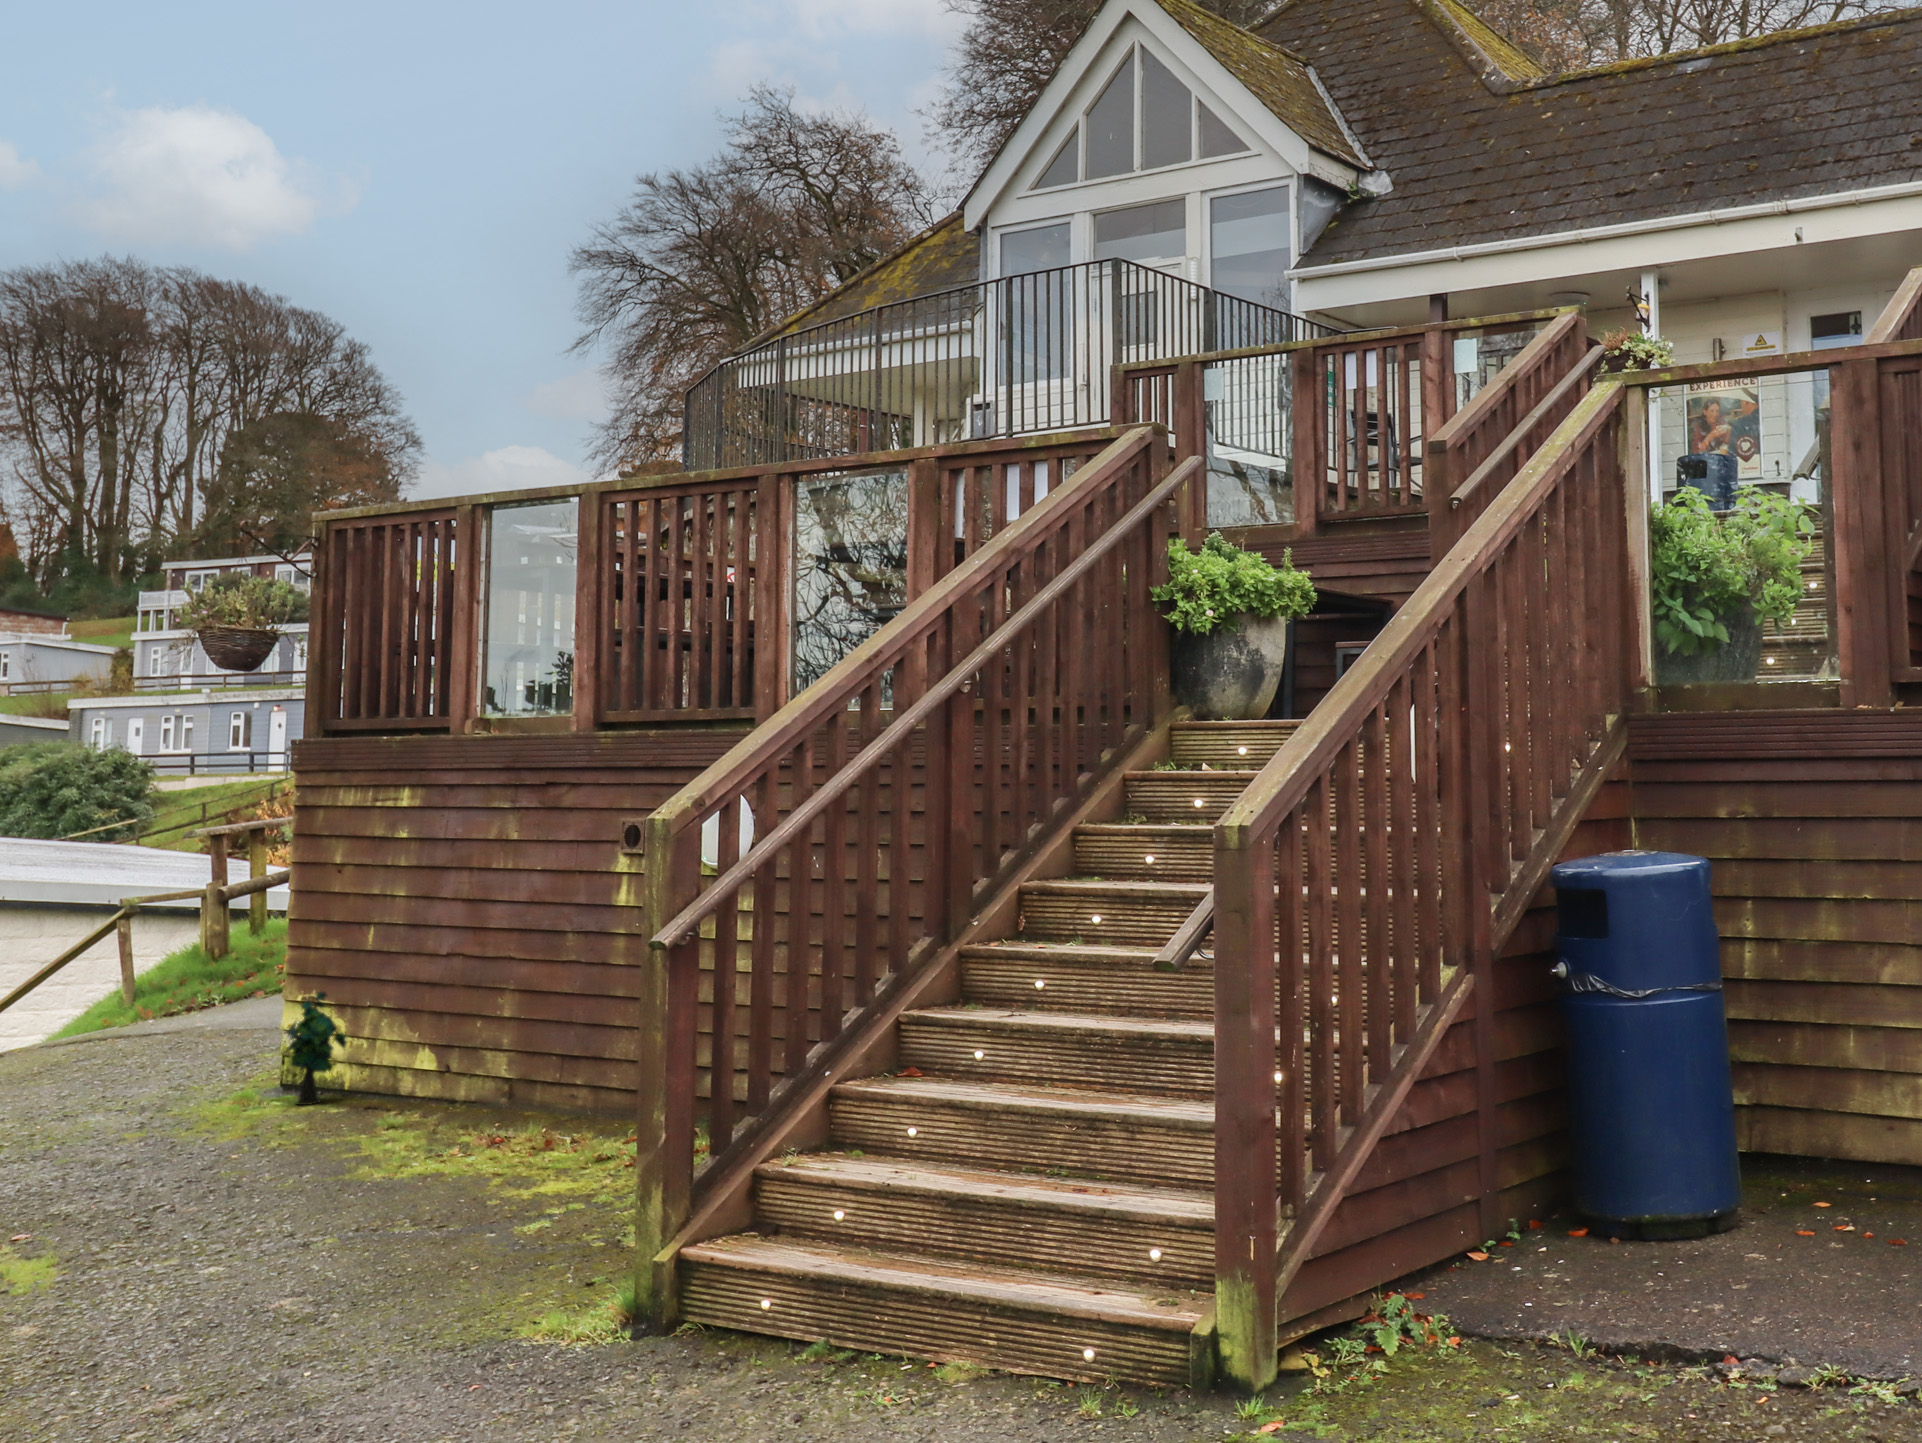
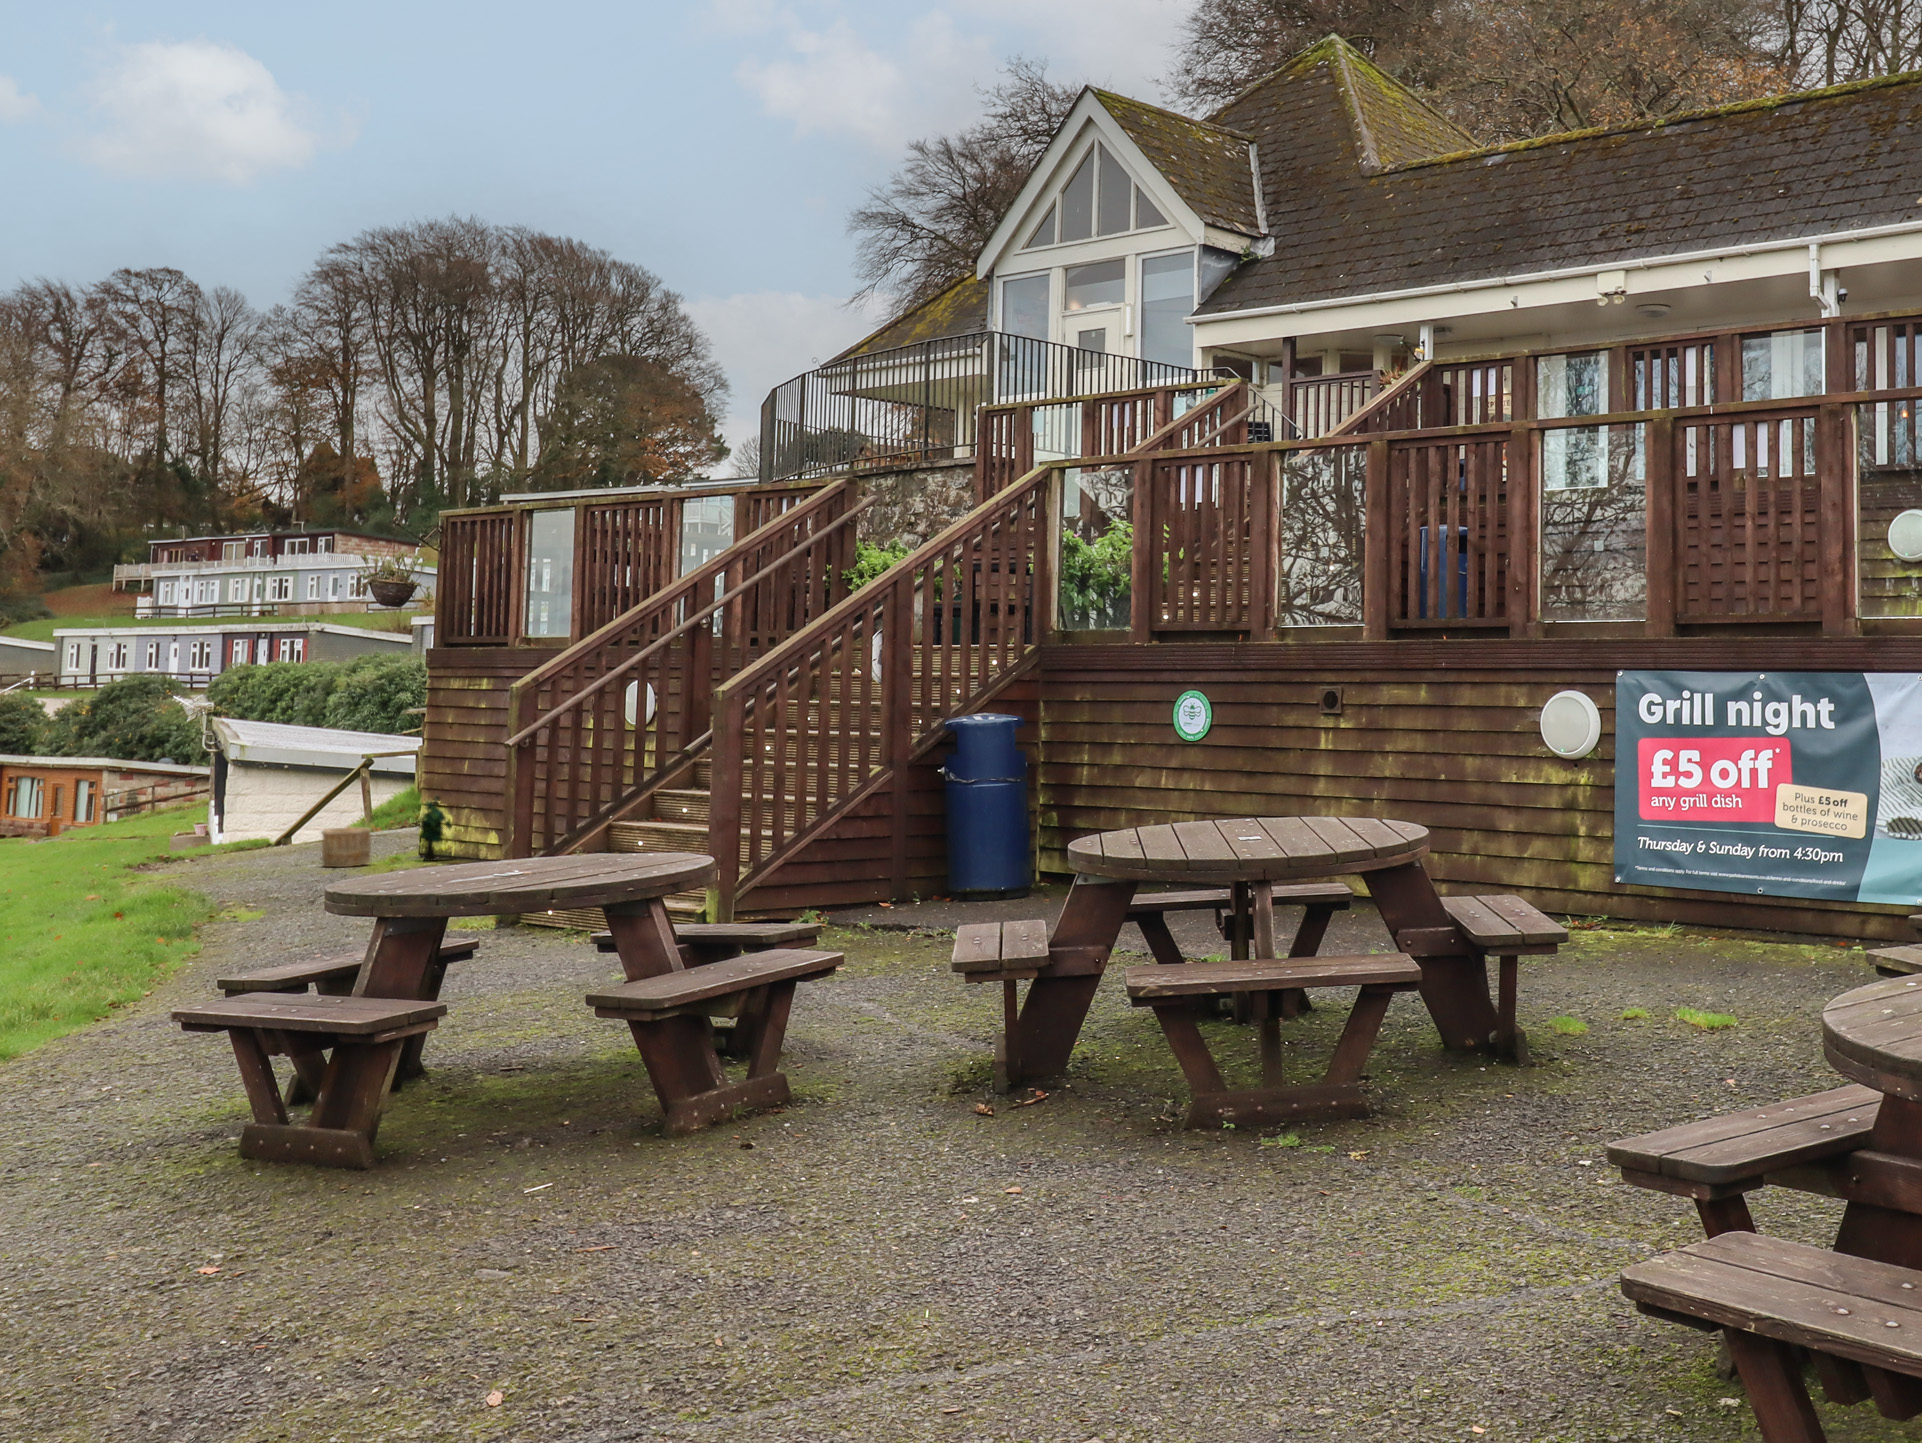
wooden bucket: none [120,1057,212,1136] -> present [322,827,371,867]

